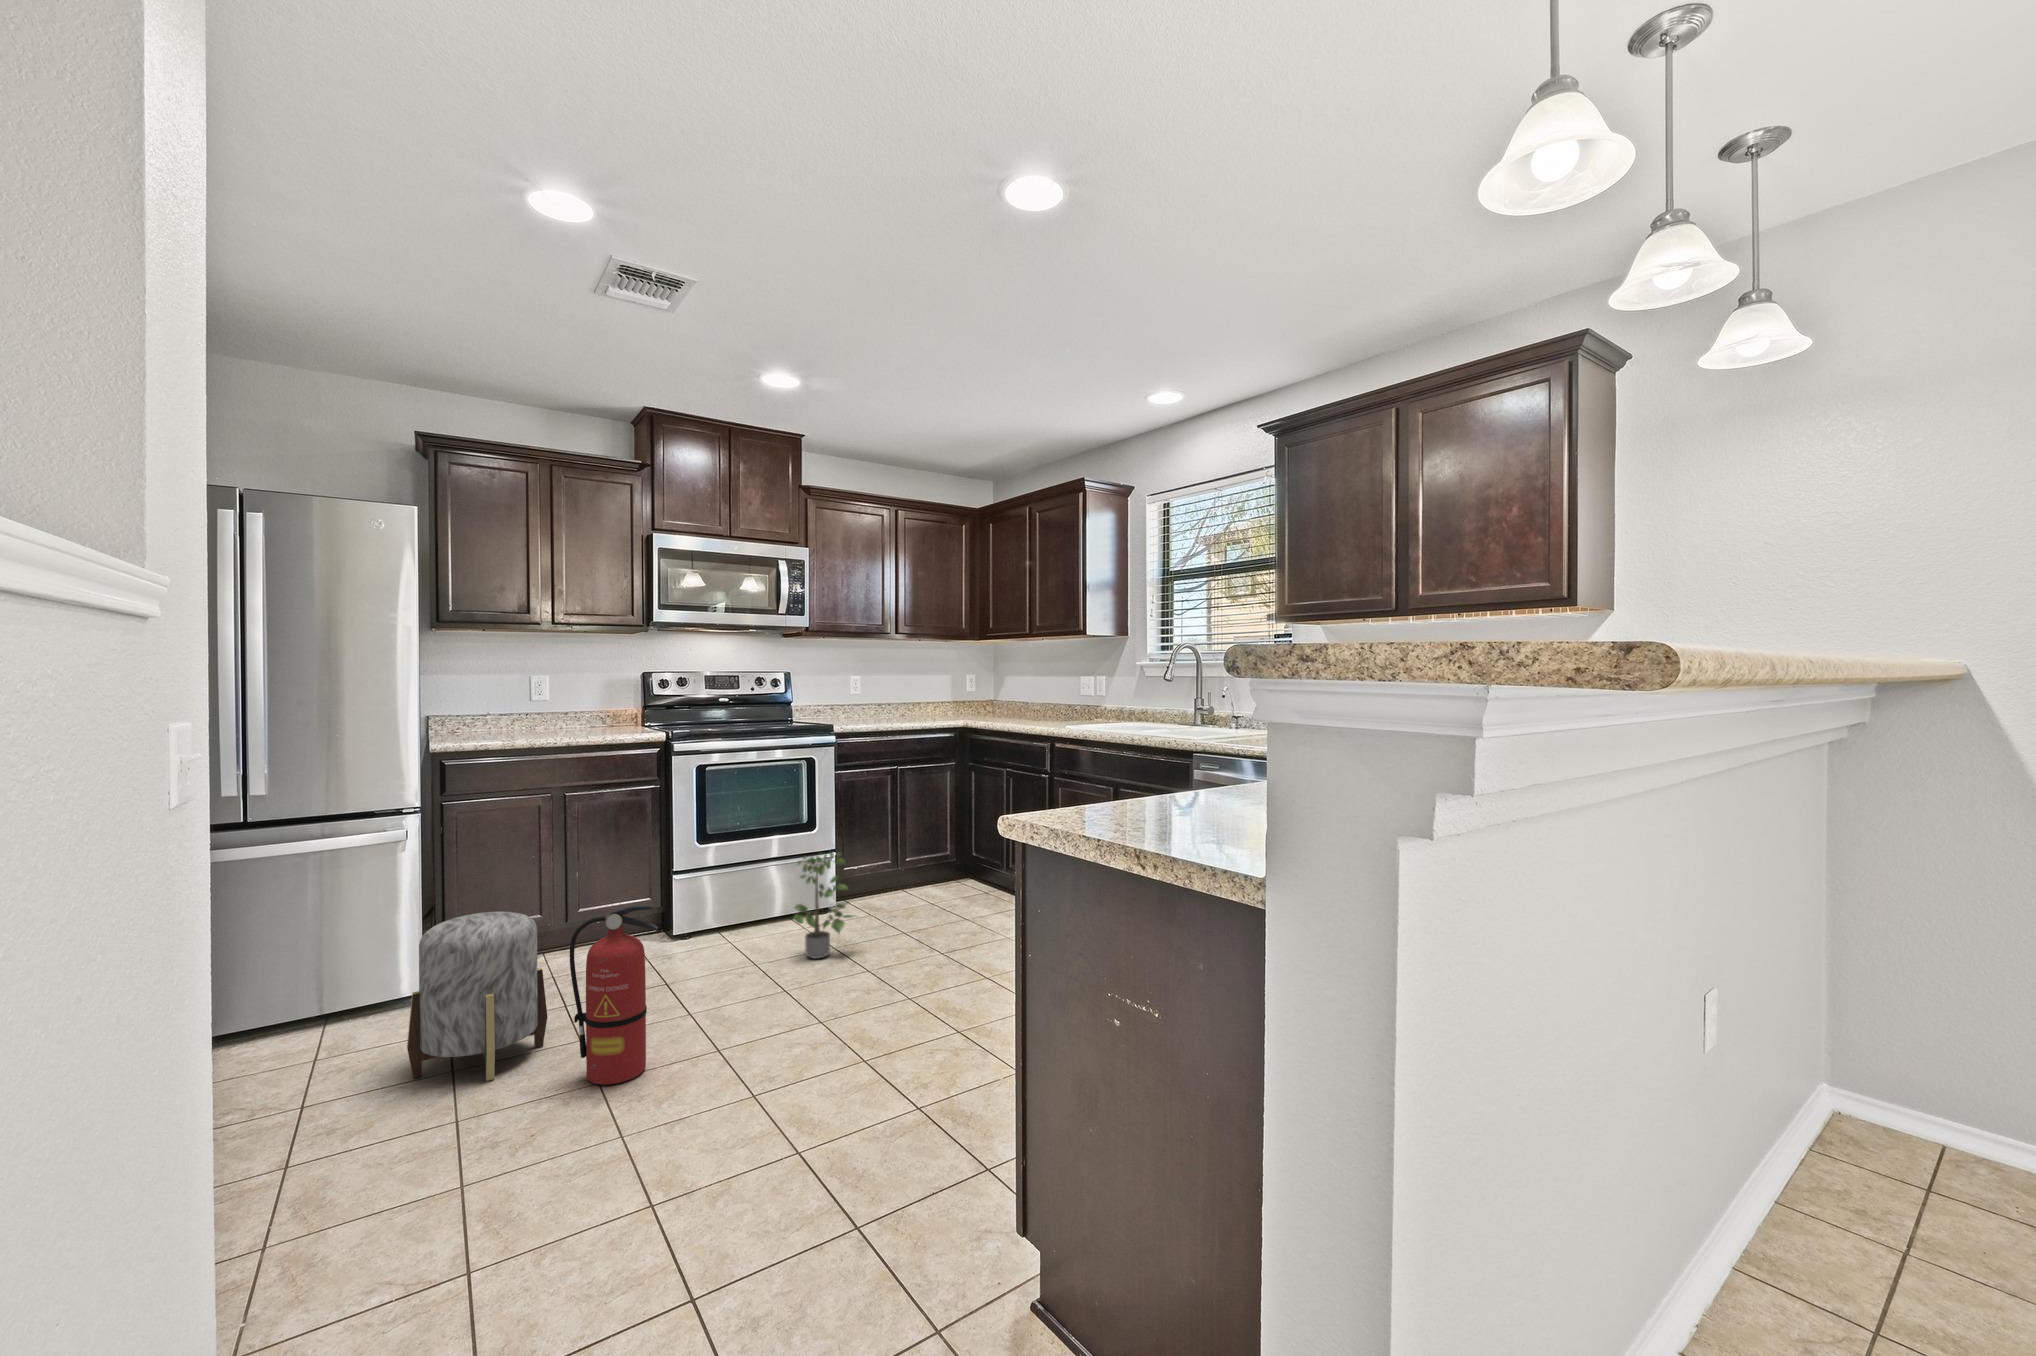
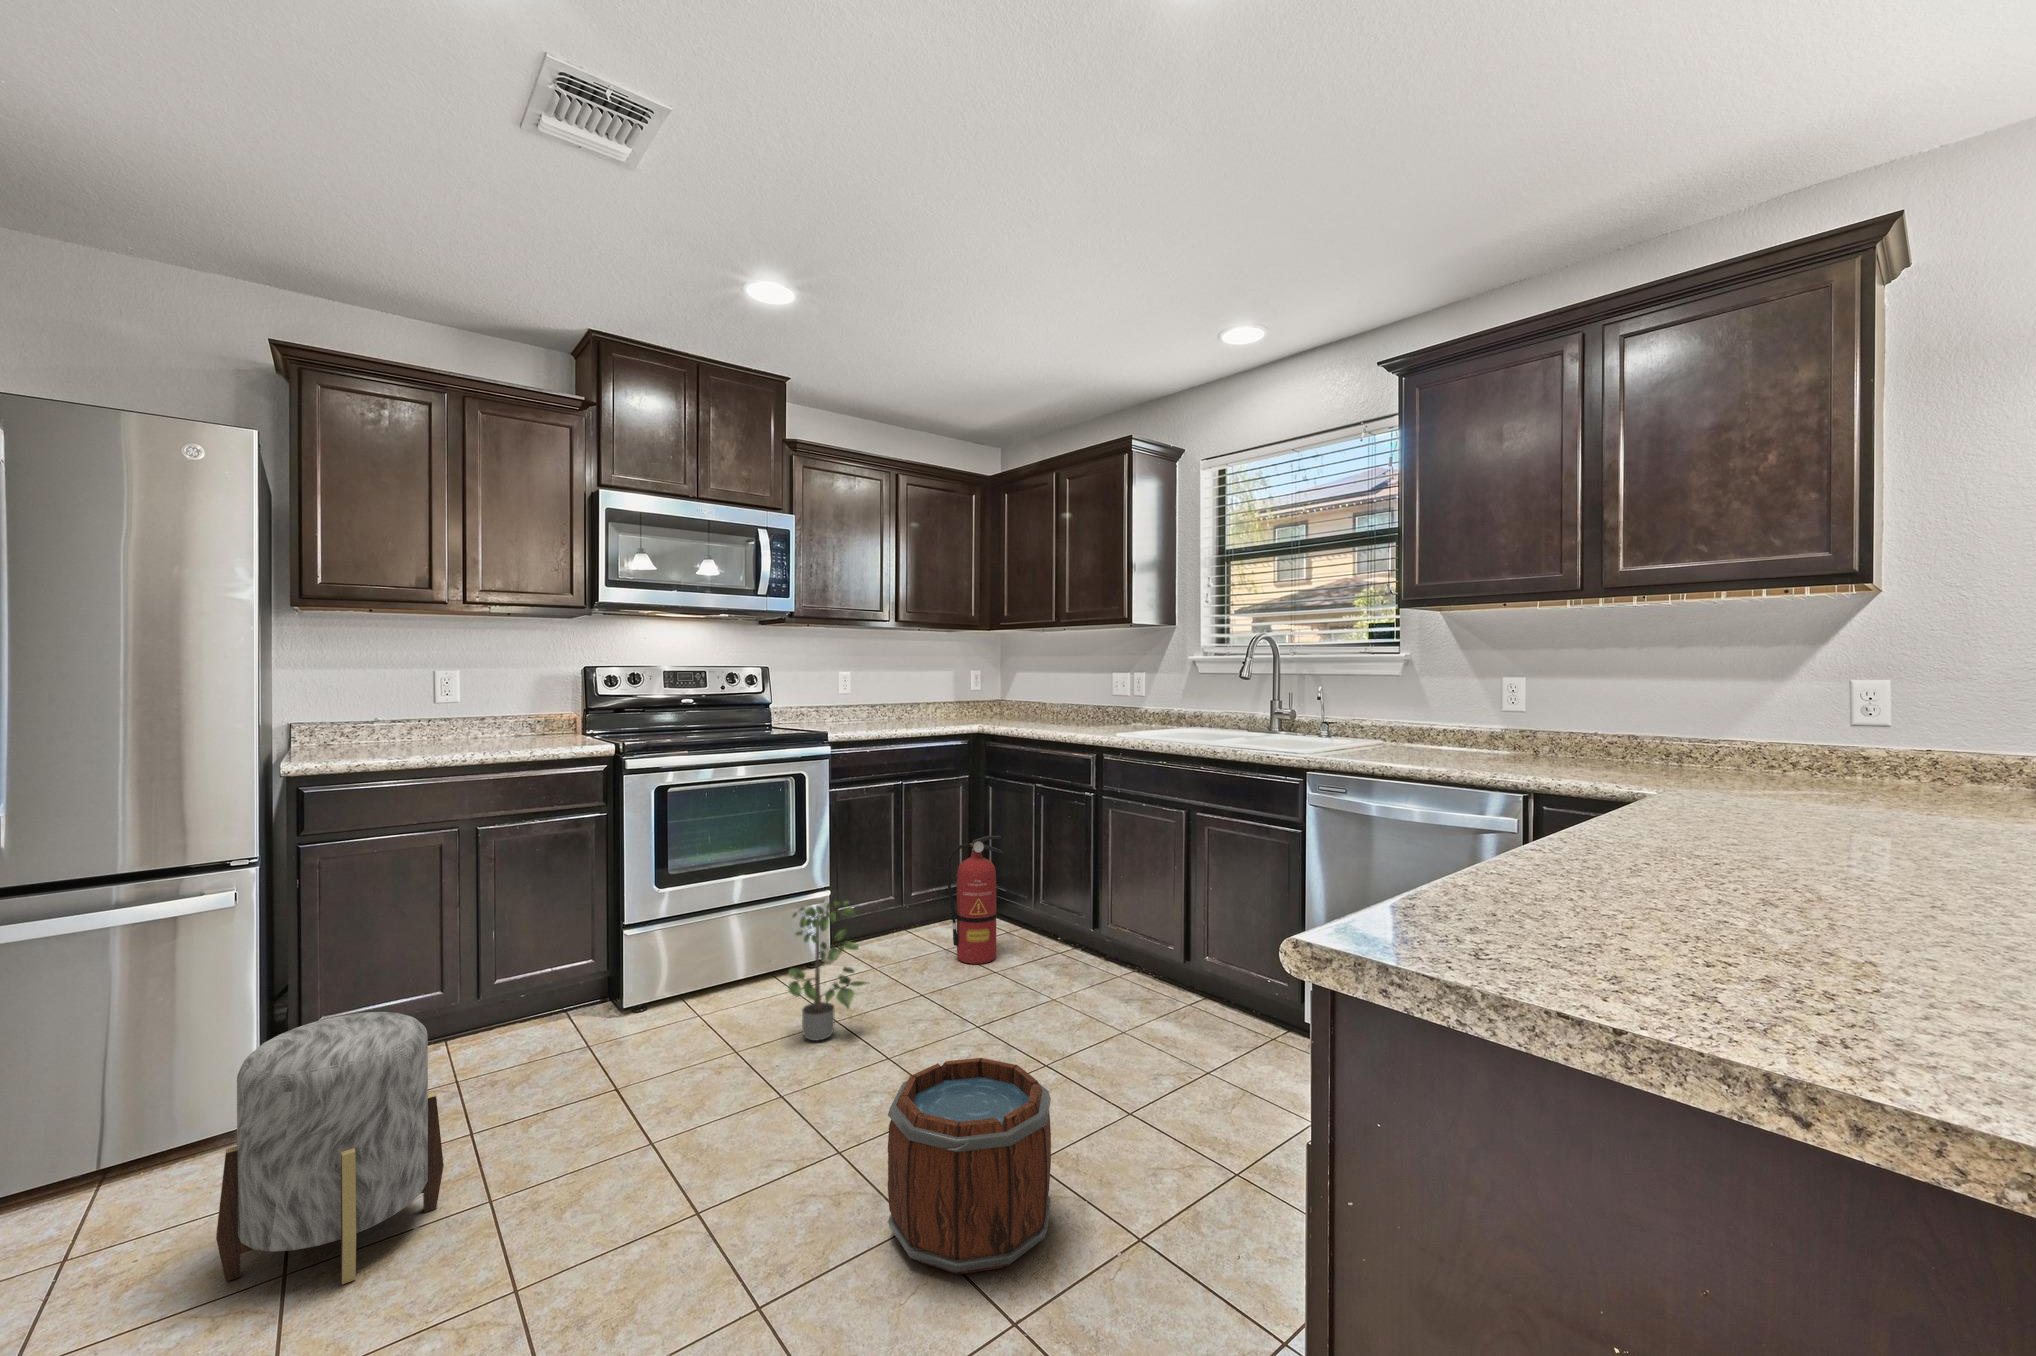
fire extinguisher: present [570,905,658,1085] -> present [947,836,1004,964]
bucket: none [843,952,958,1086] -> present [888,1058,1051,1274]

